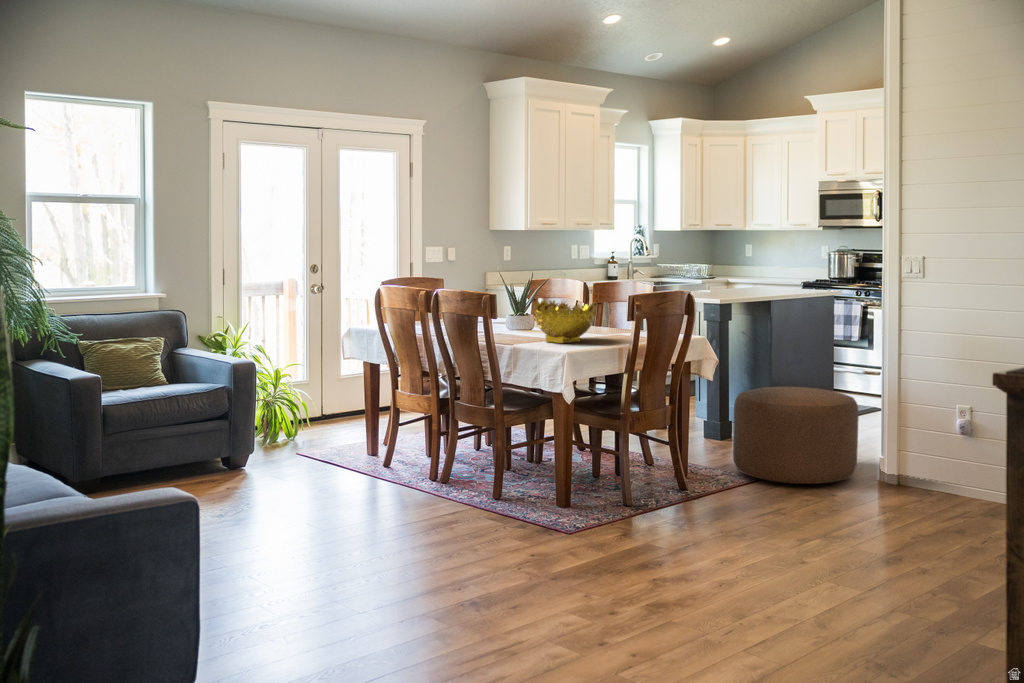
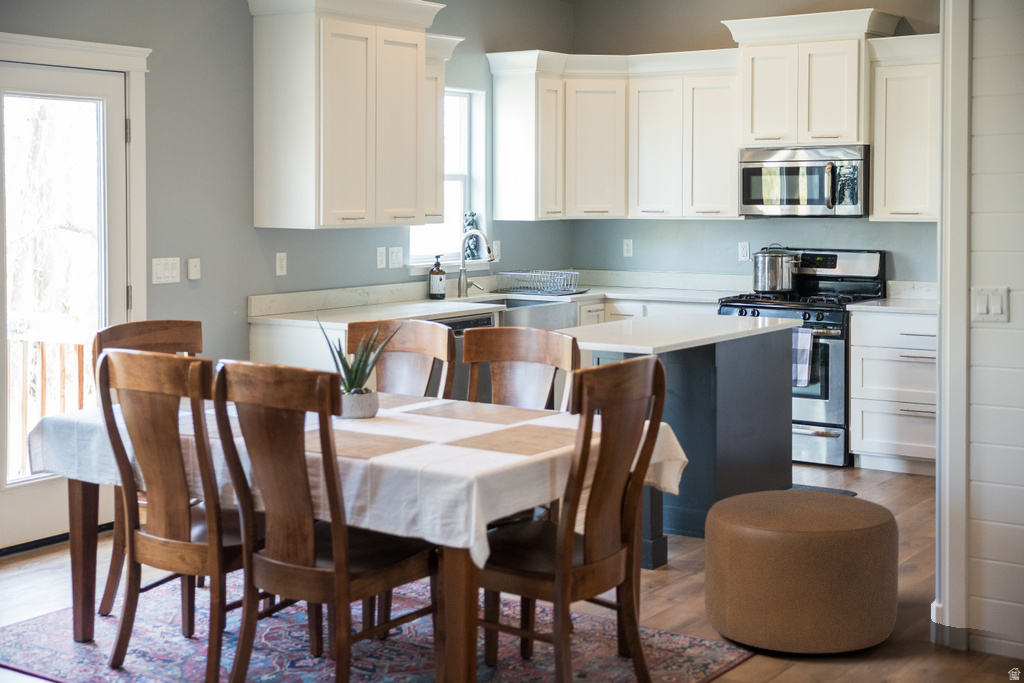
decorative bowl: present [533,300,596,343] -> none [395,372,503,450]

